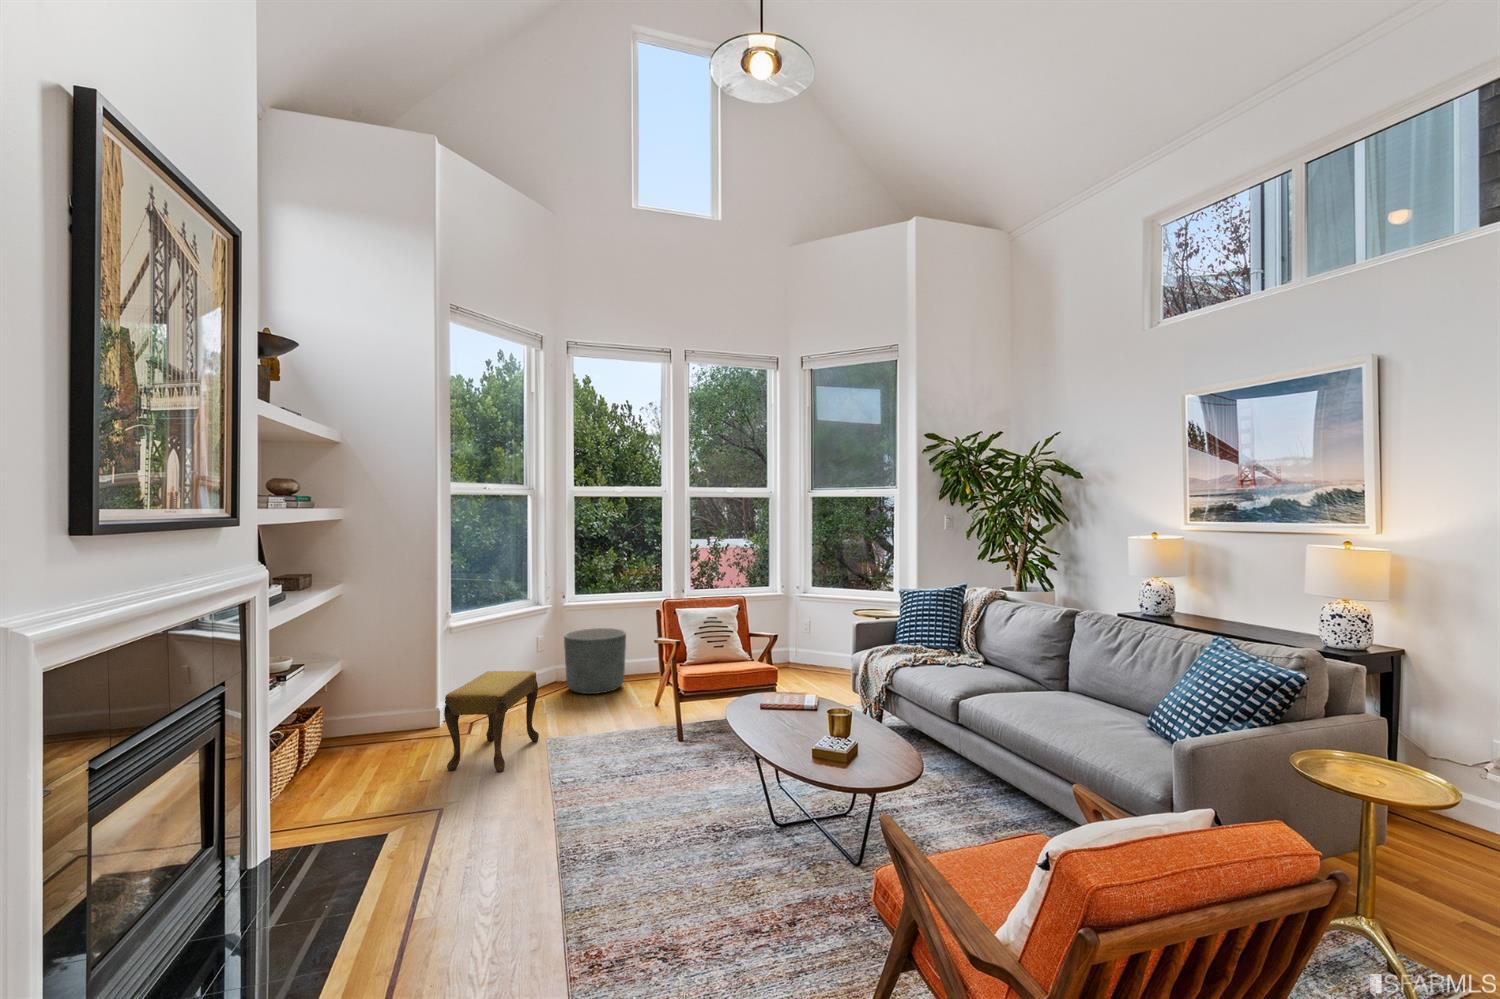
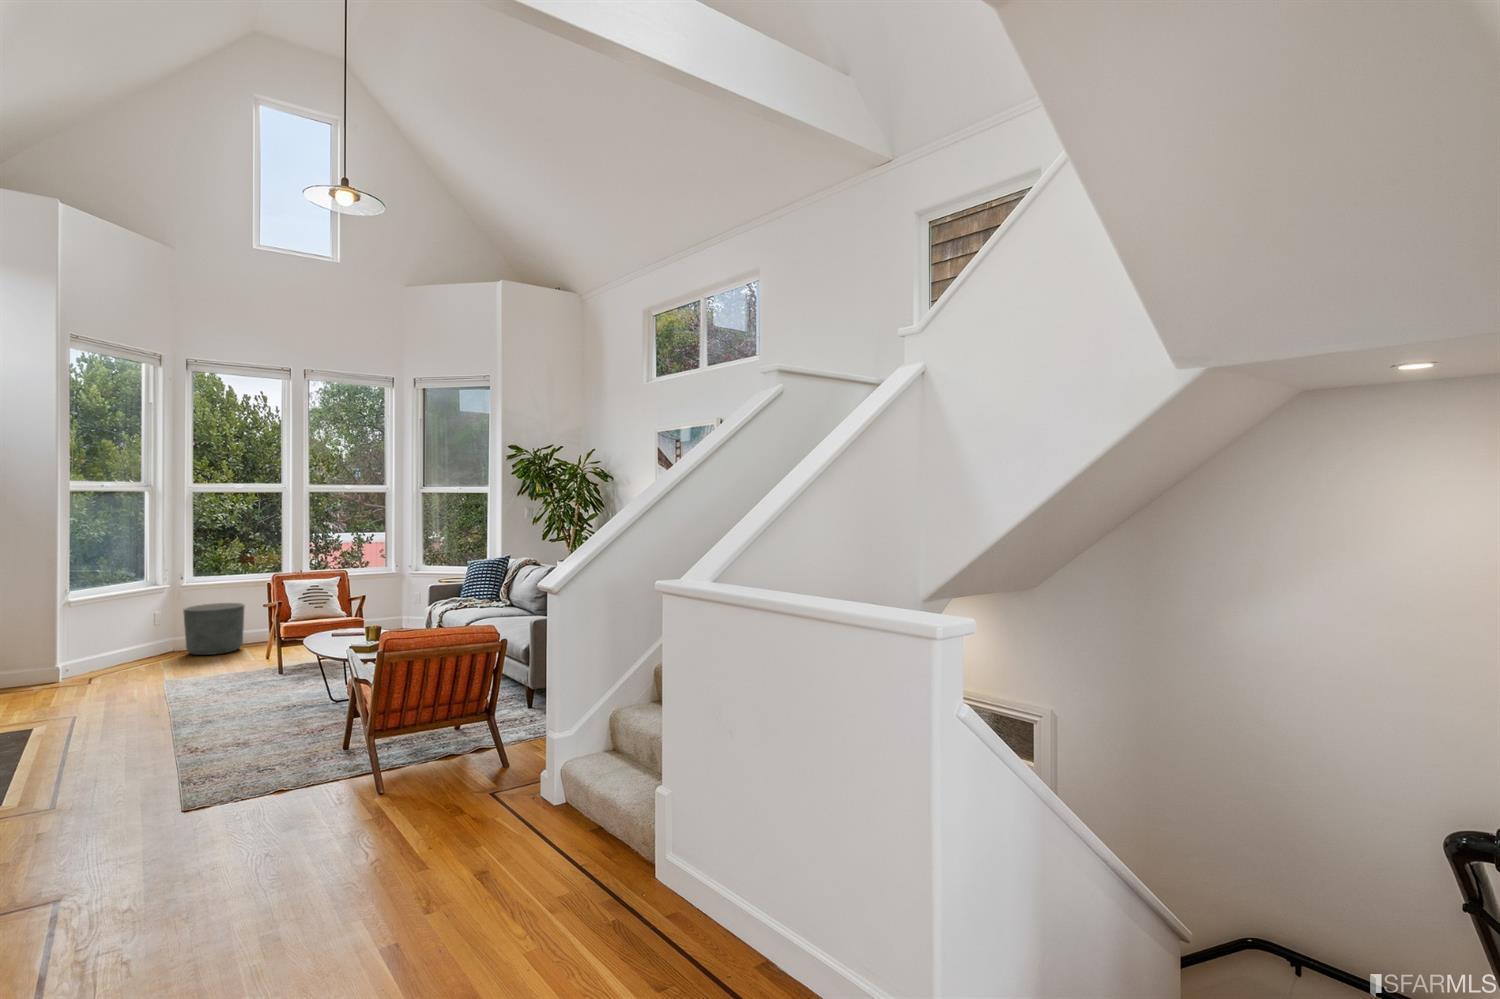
footstool: present [444,671,539,772] -> none [69,630,156,702]

